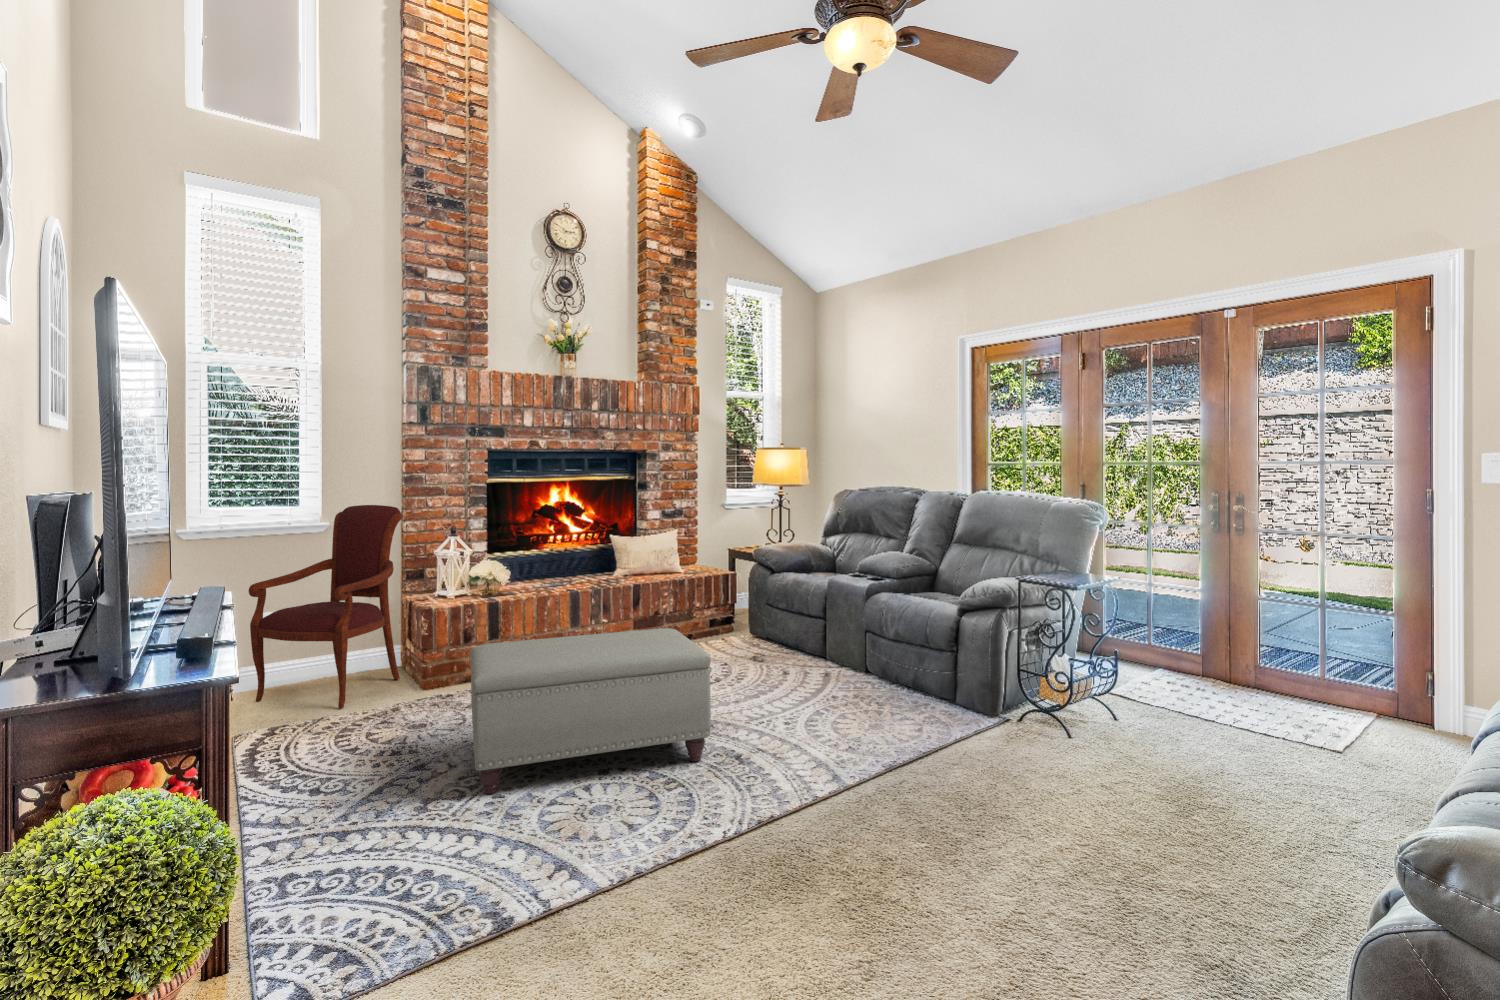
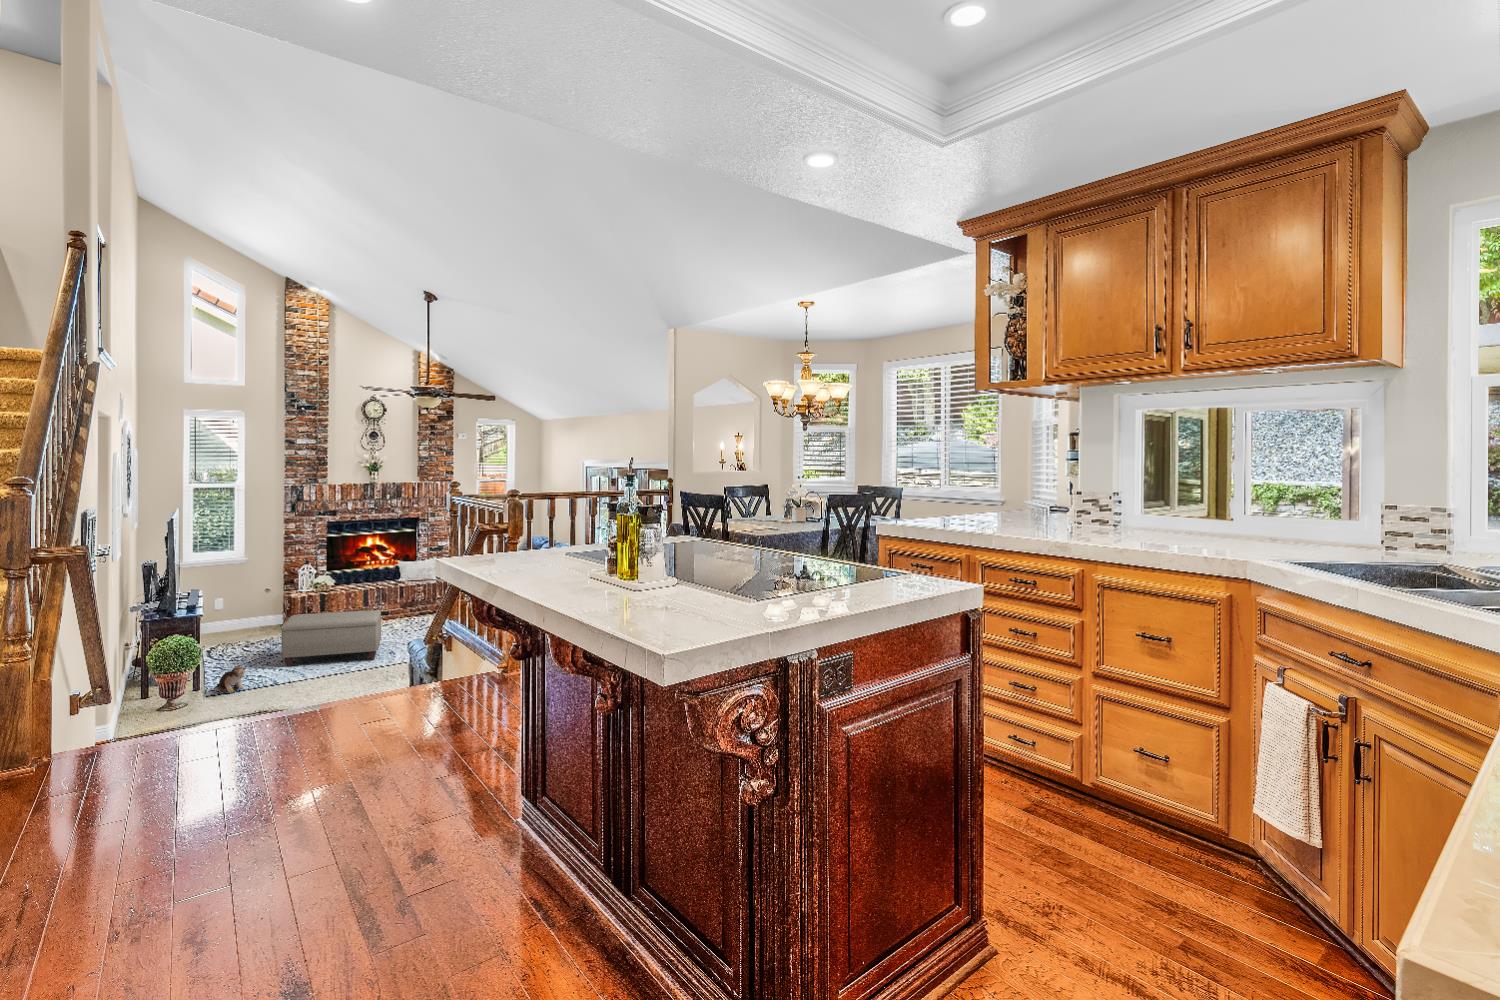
armchair: present [249,505,403,709] -> none [209,551,280,640]
plush toy: none [304,834,423,942] -> present [217,666,247,693]

